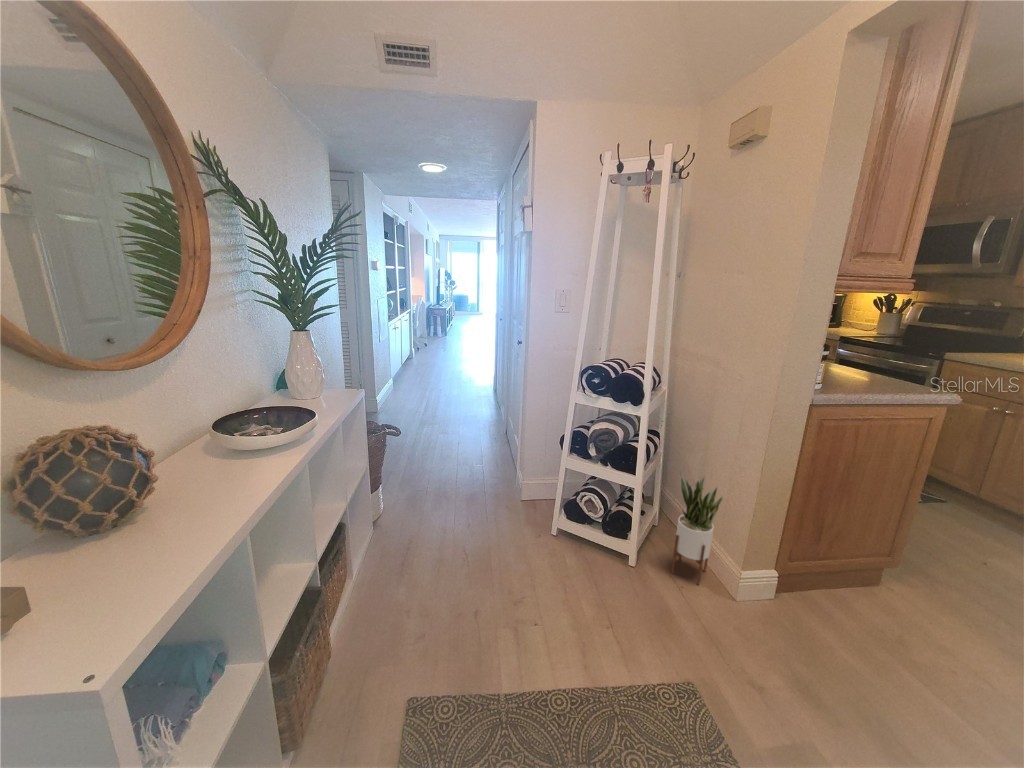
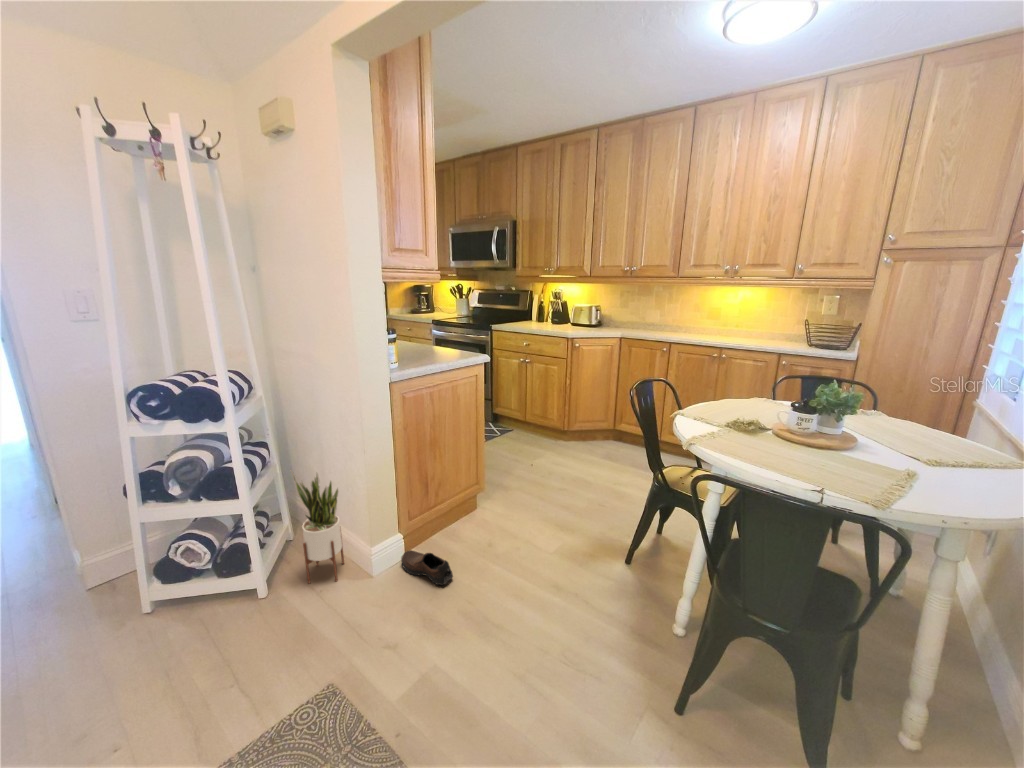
shoe: none [771,593,843,655] -> present [401,550,453,585]

